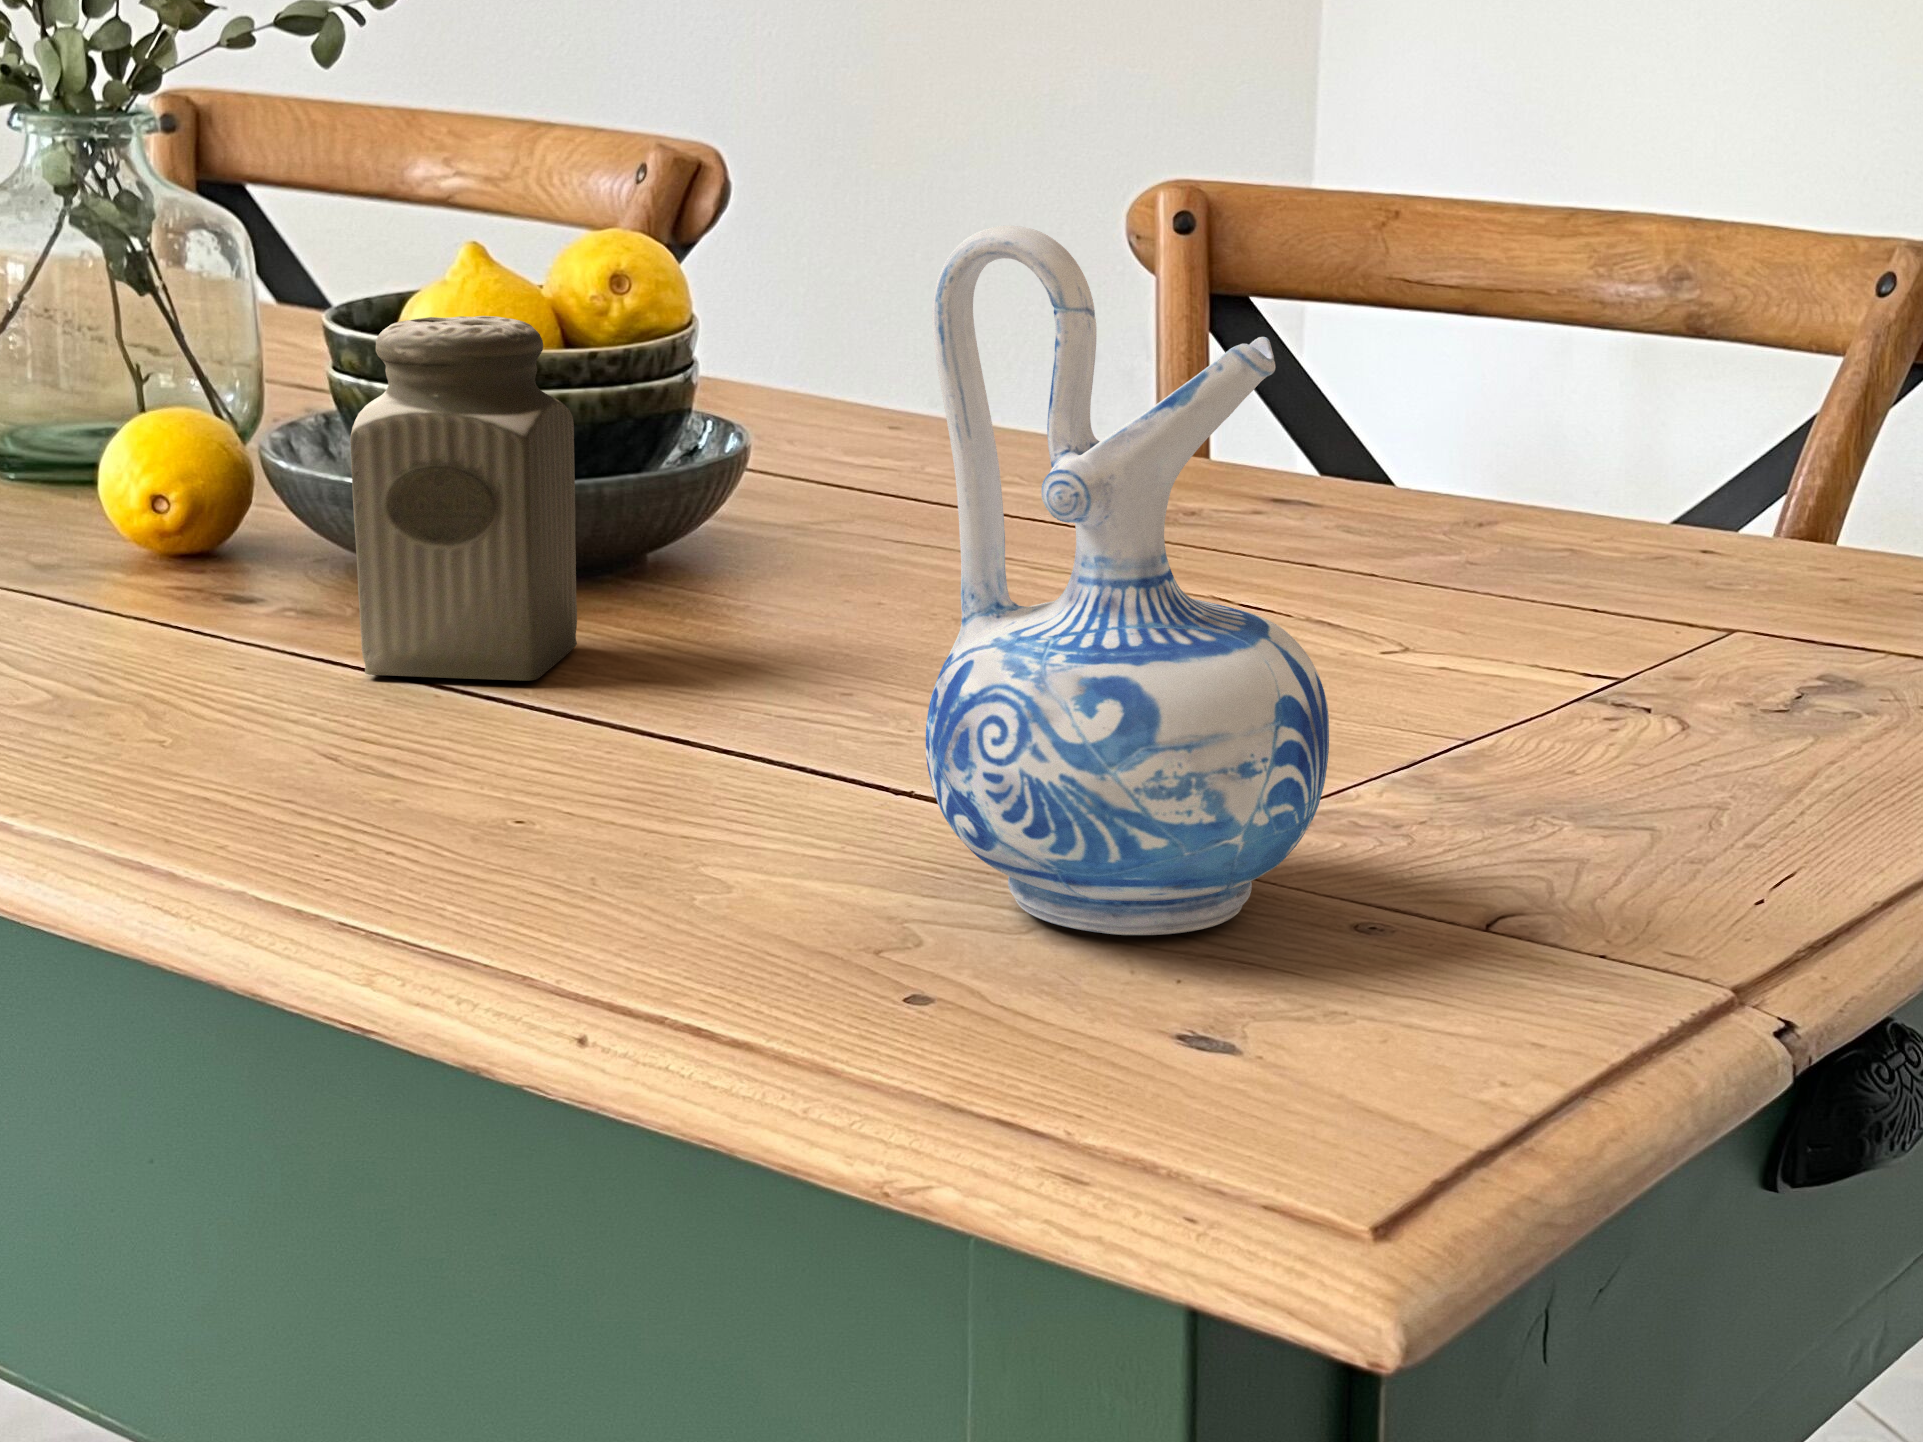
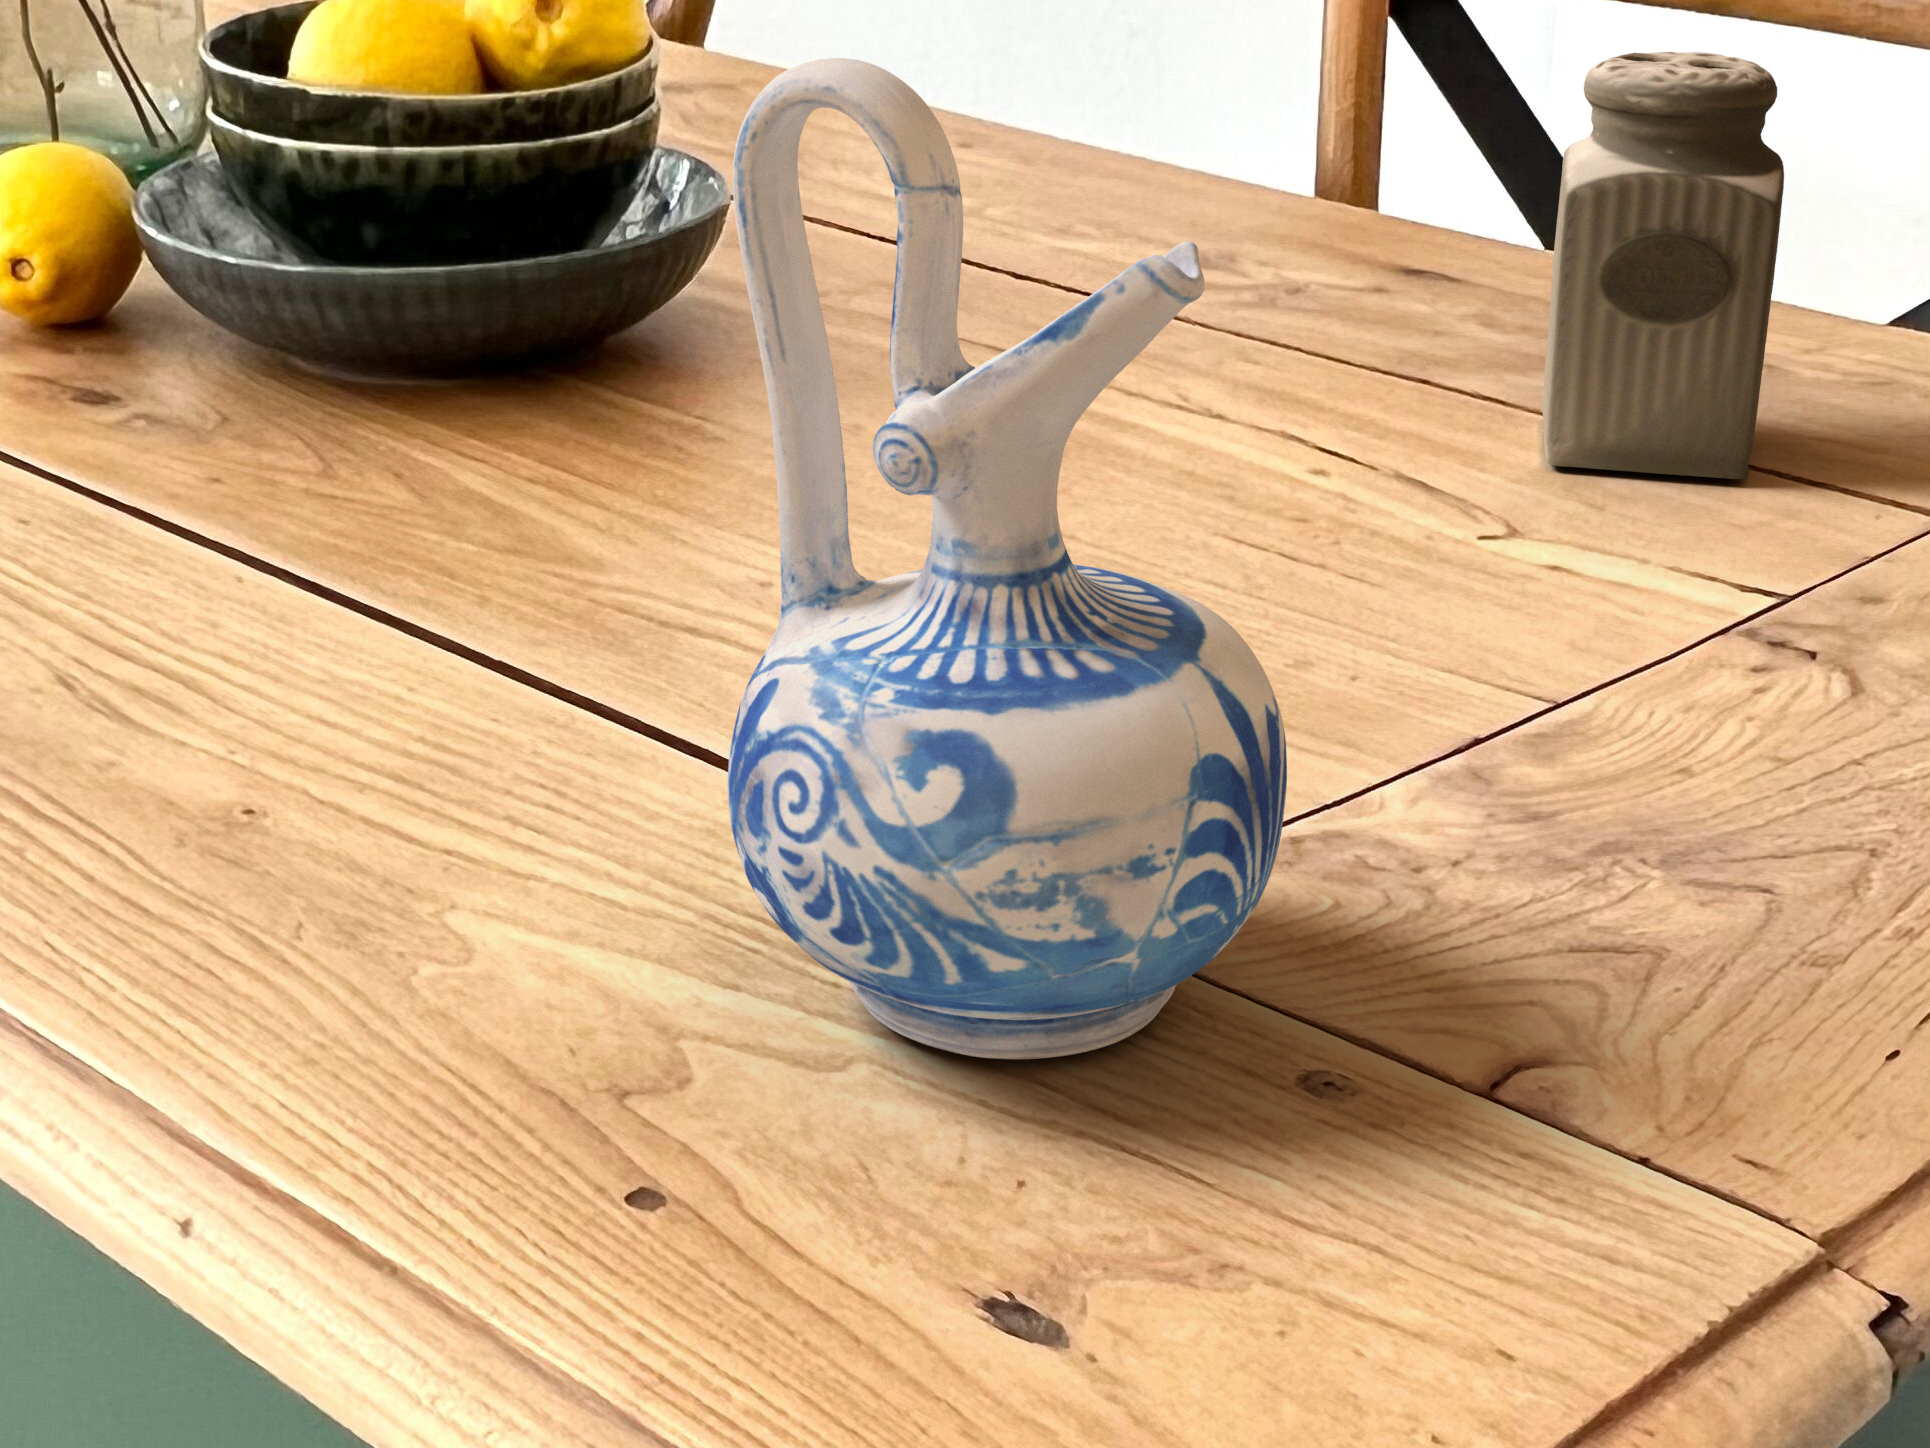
salt shaker: present [350,316,577,681] -> present [1542,52,1784,479]

